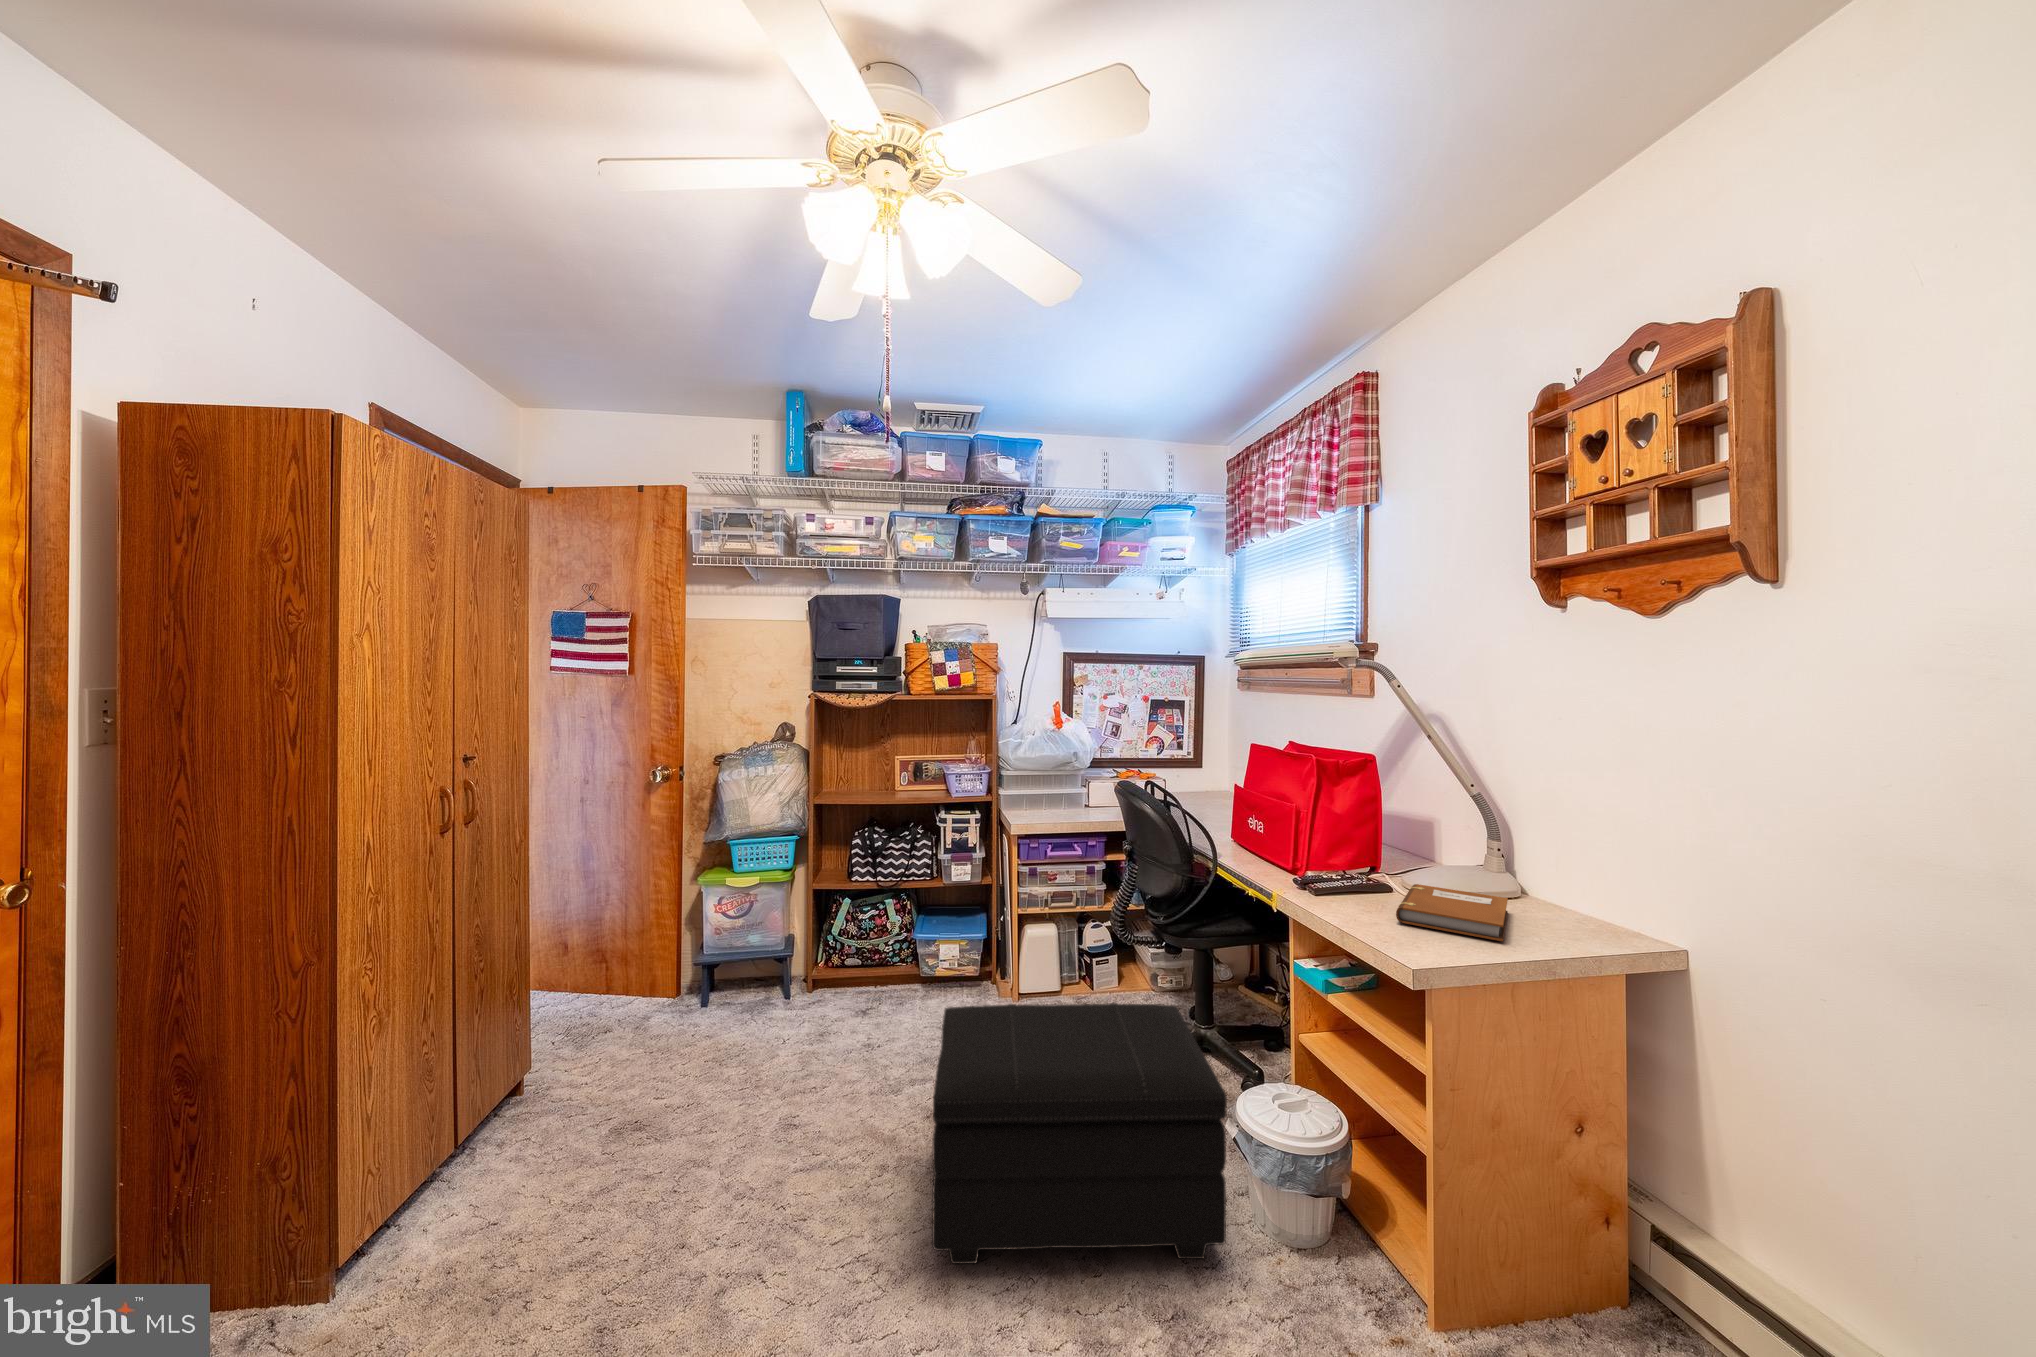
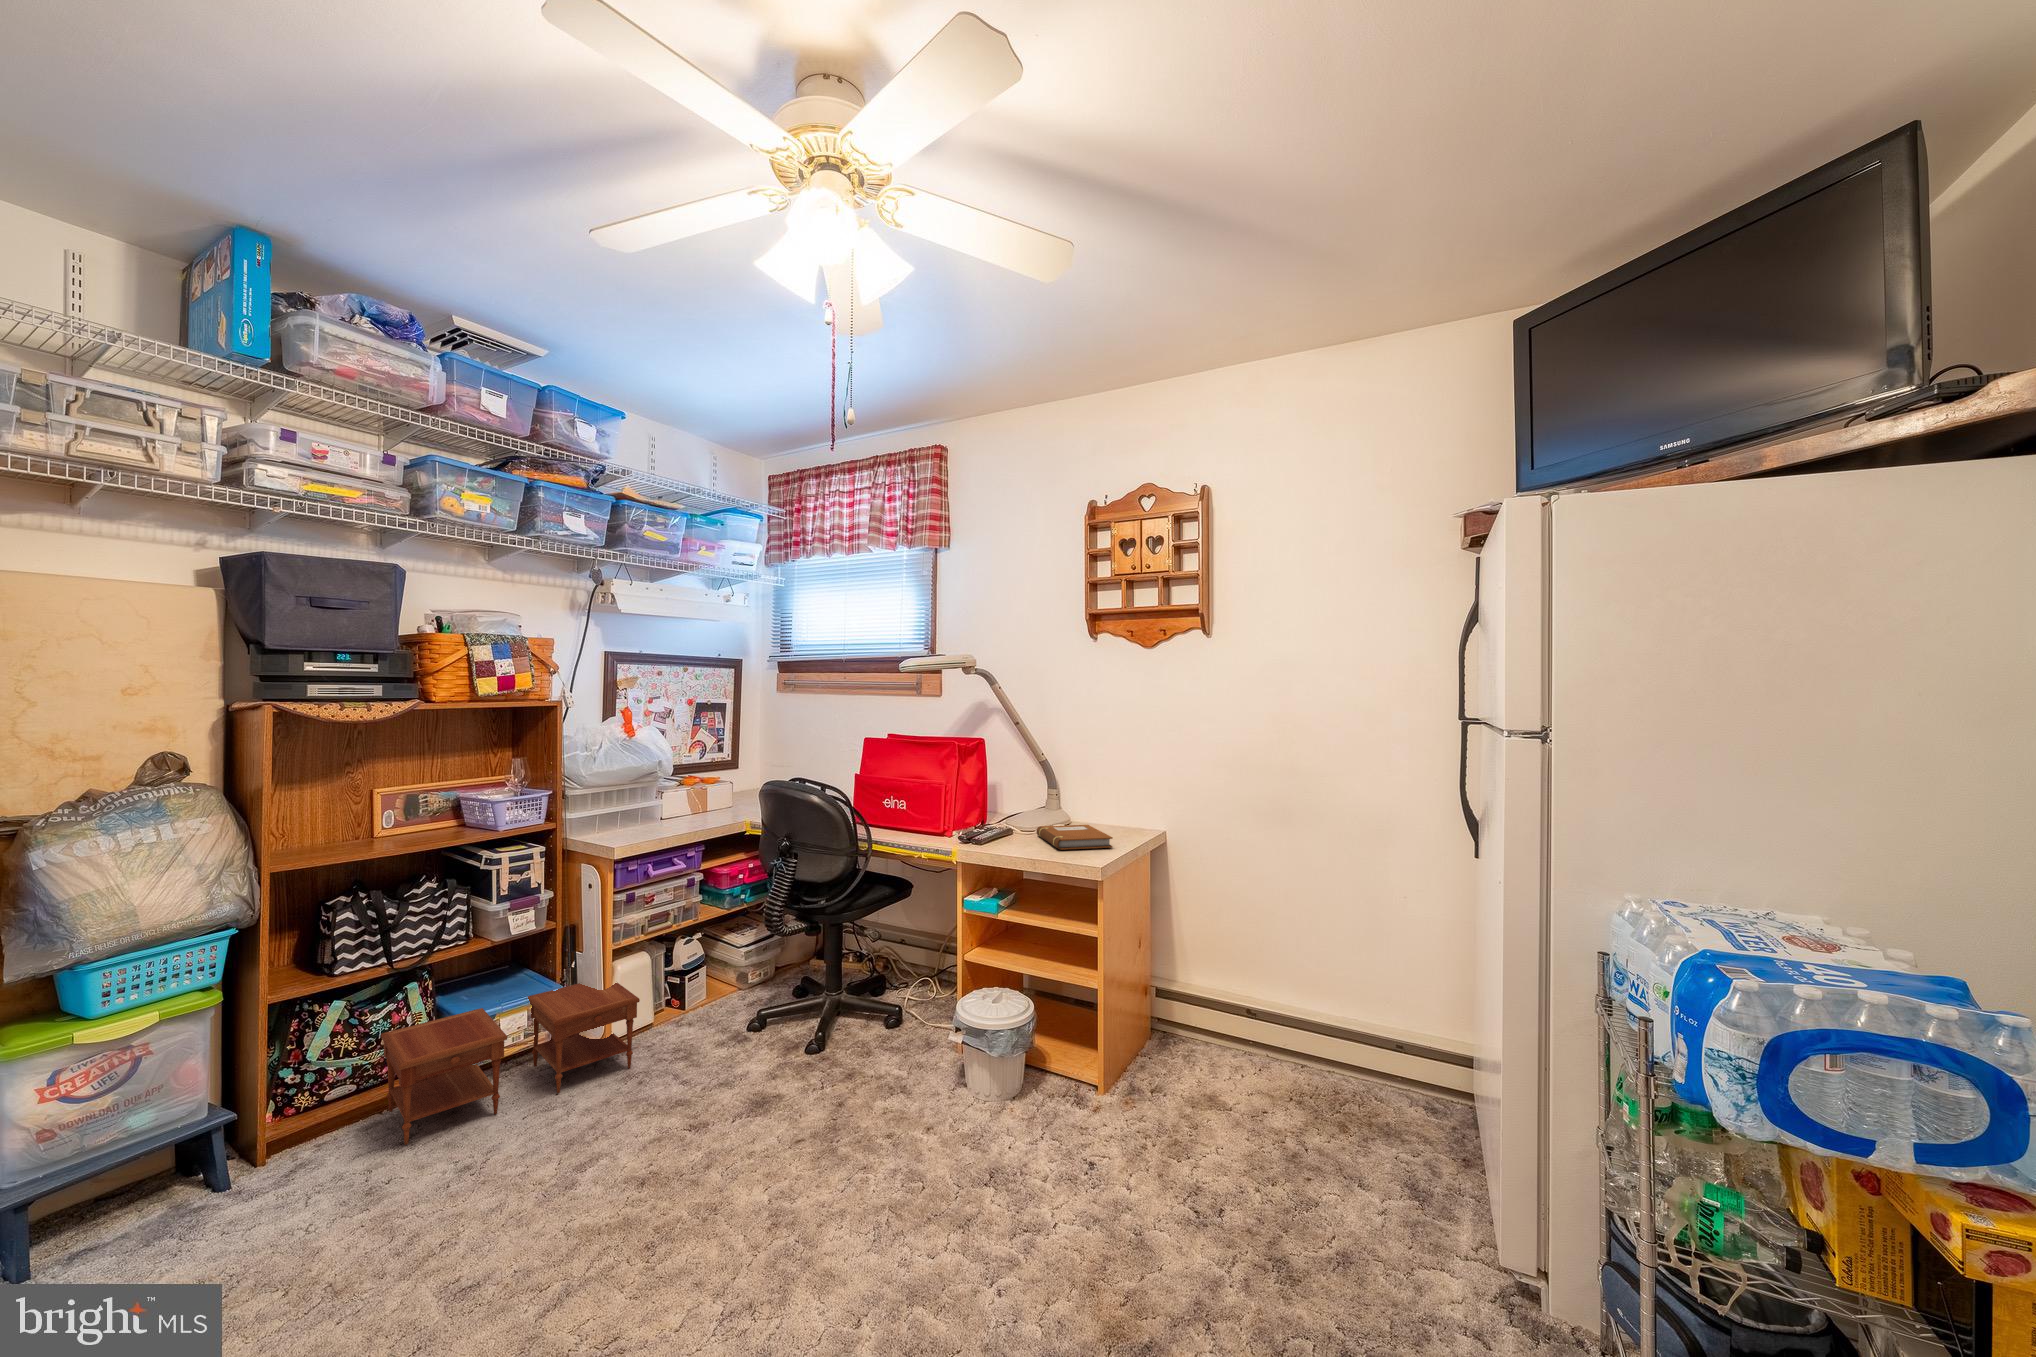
side table: none [846,930,1020,1022] -> present [381,983,640,1145]
footstool: present [932,1003,1227,1264] -> none [706,965,991,1240]

